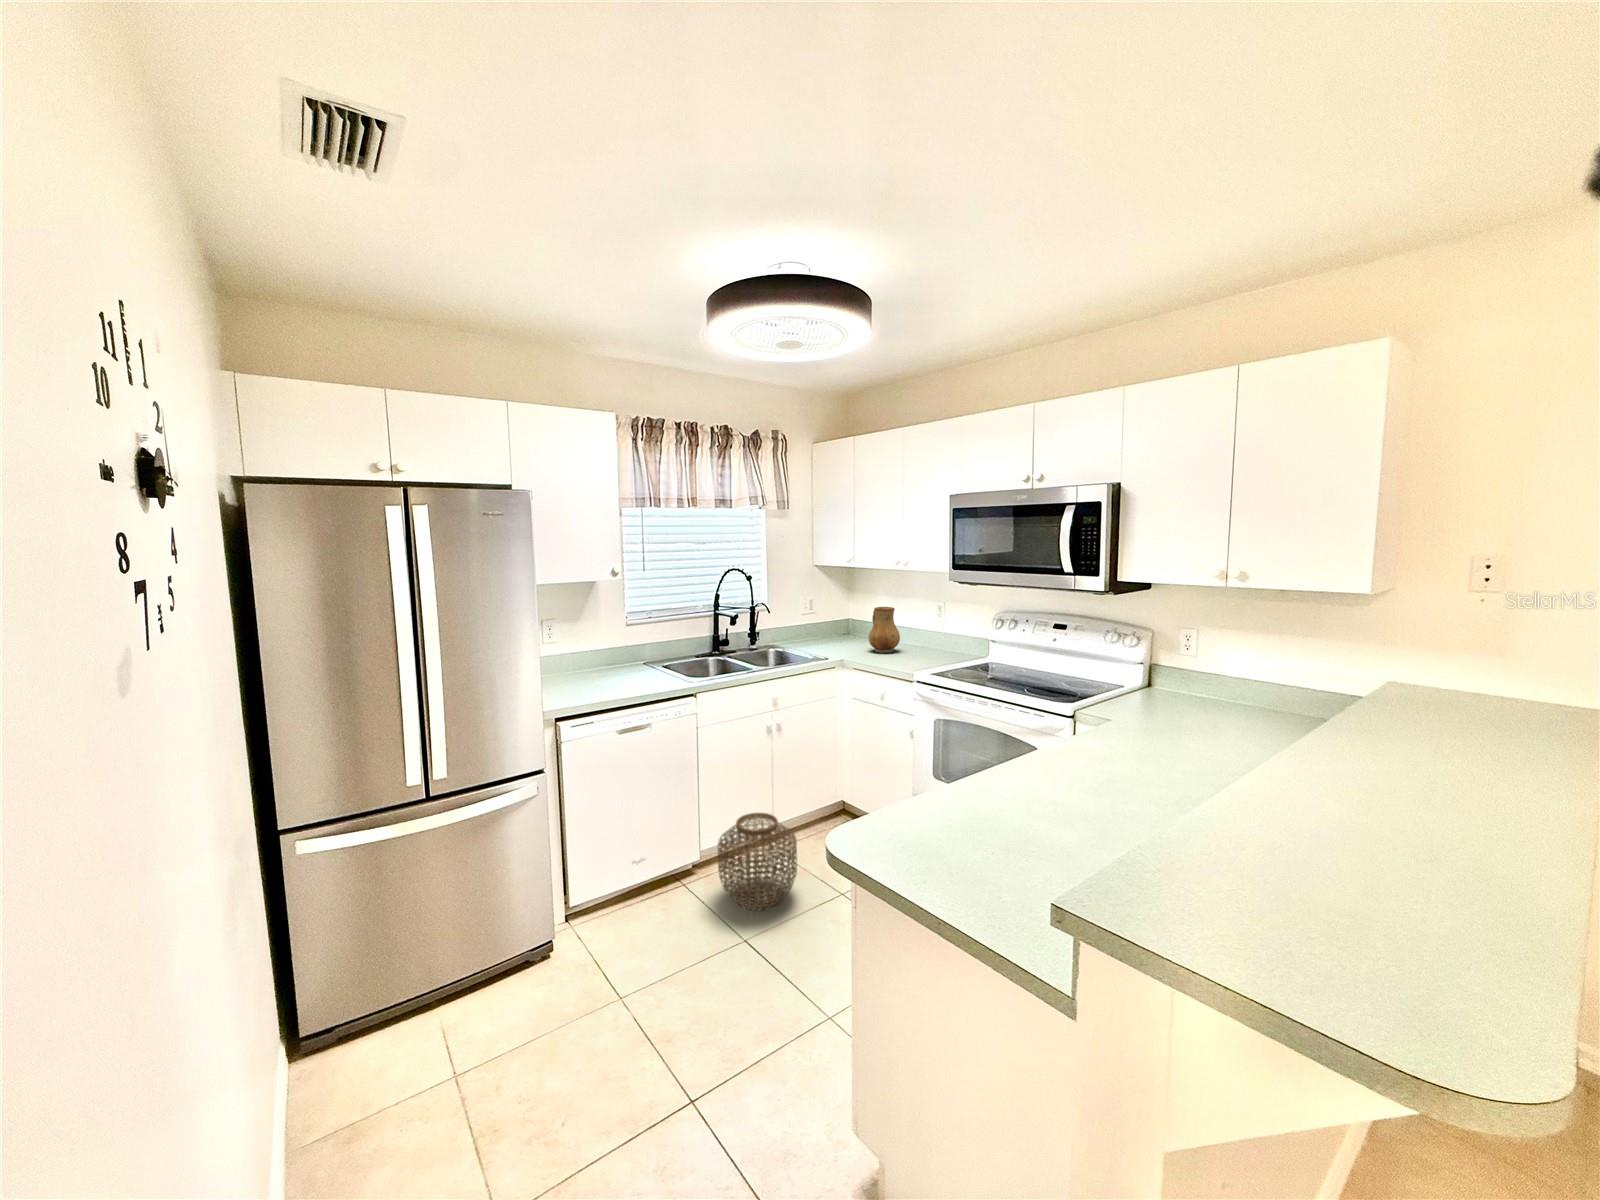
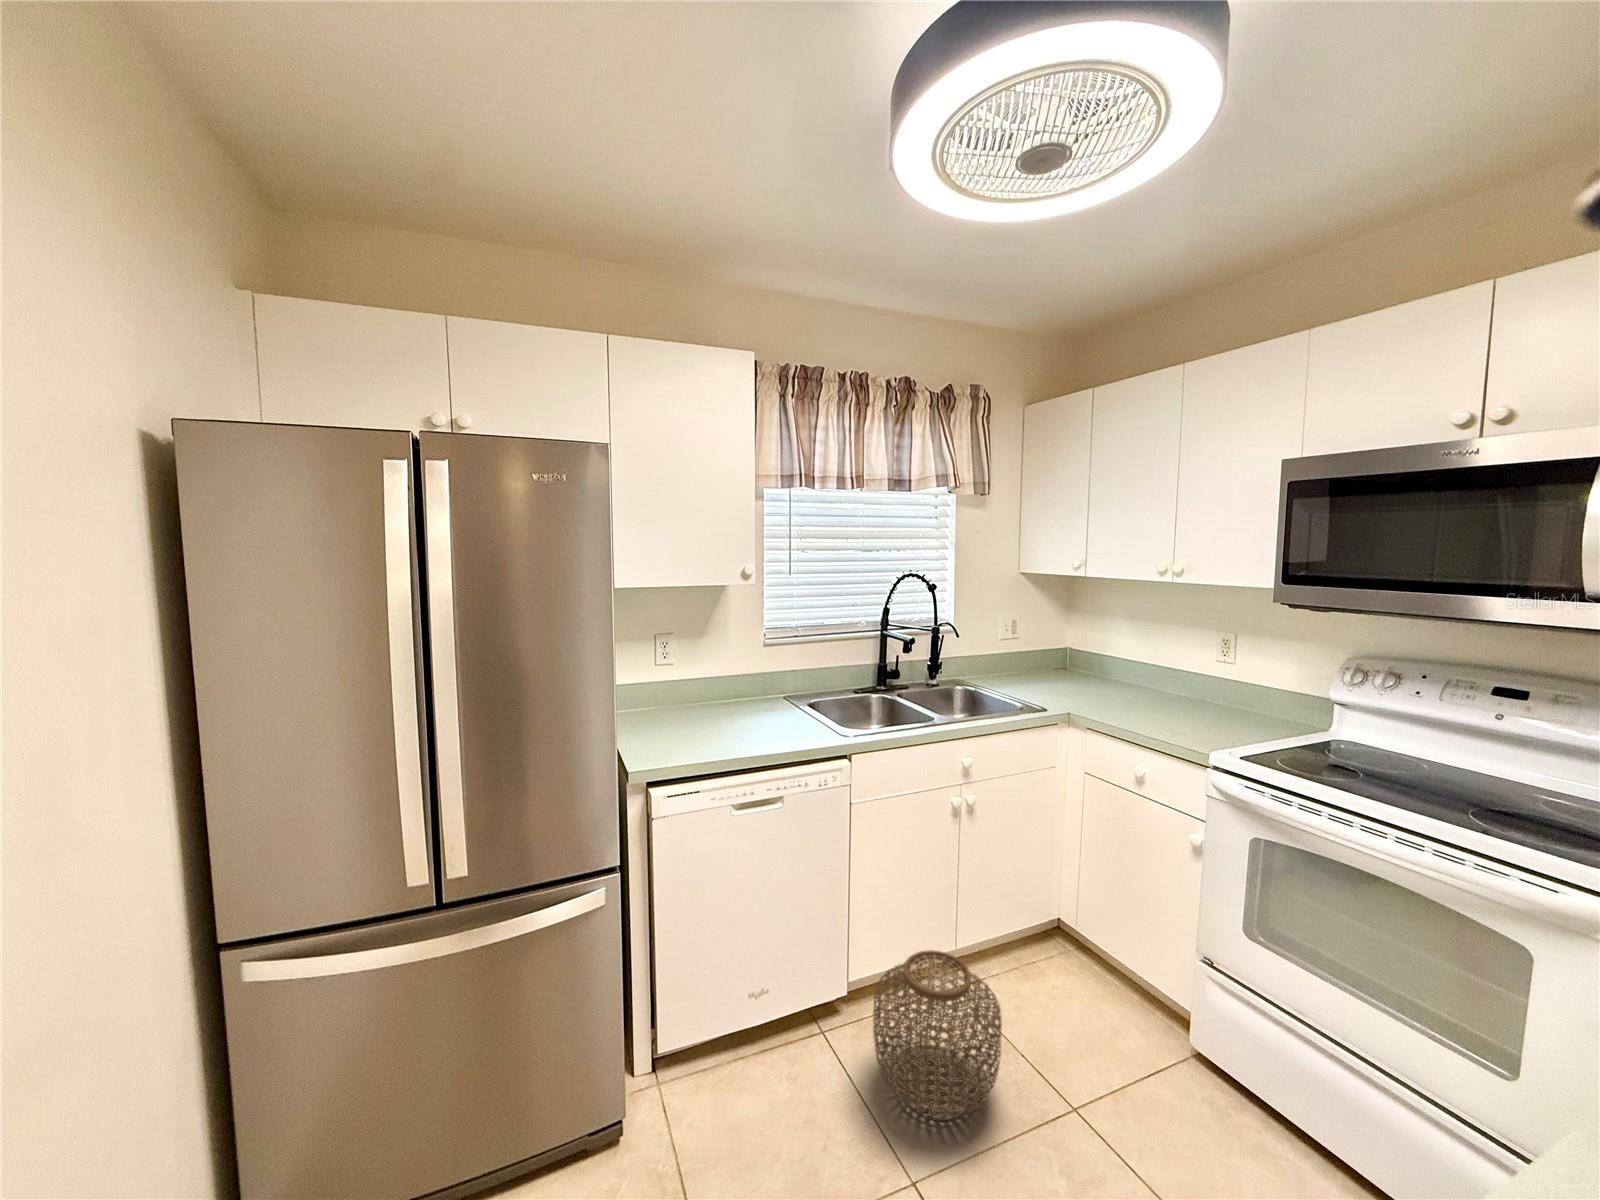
ceramic pitcher: present [869,607,900,653] -> none [1104,636,1155,705]

